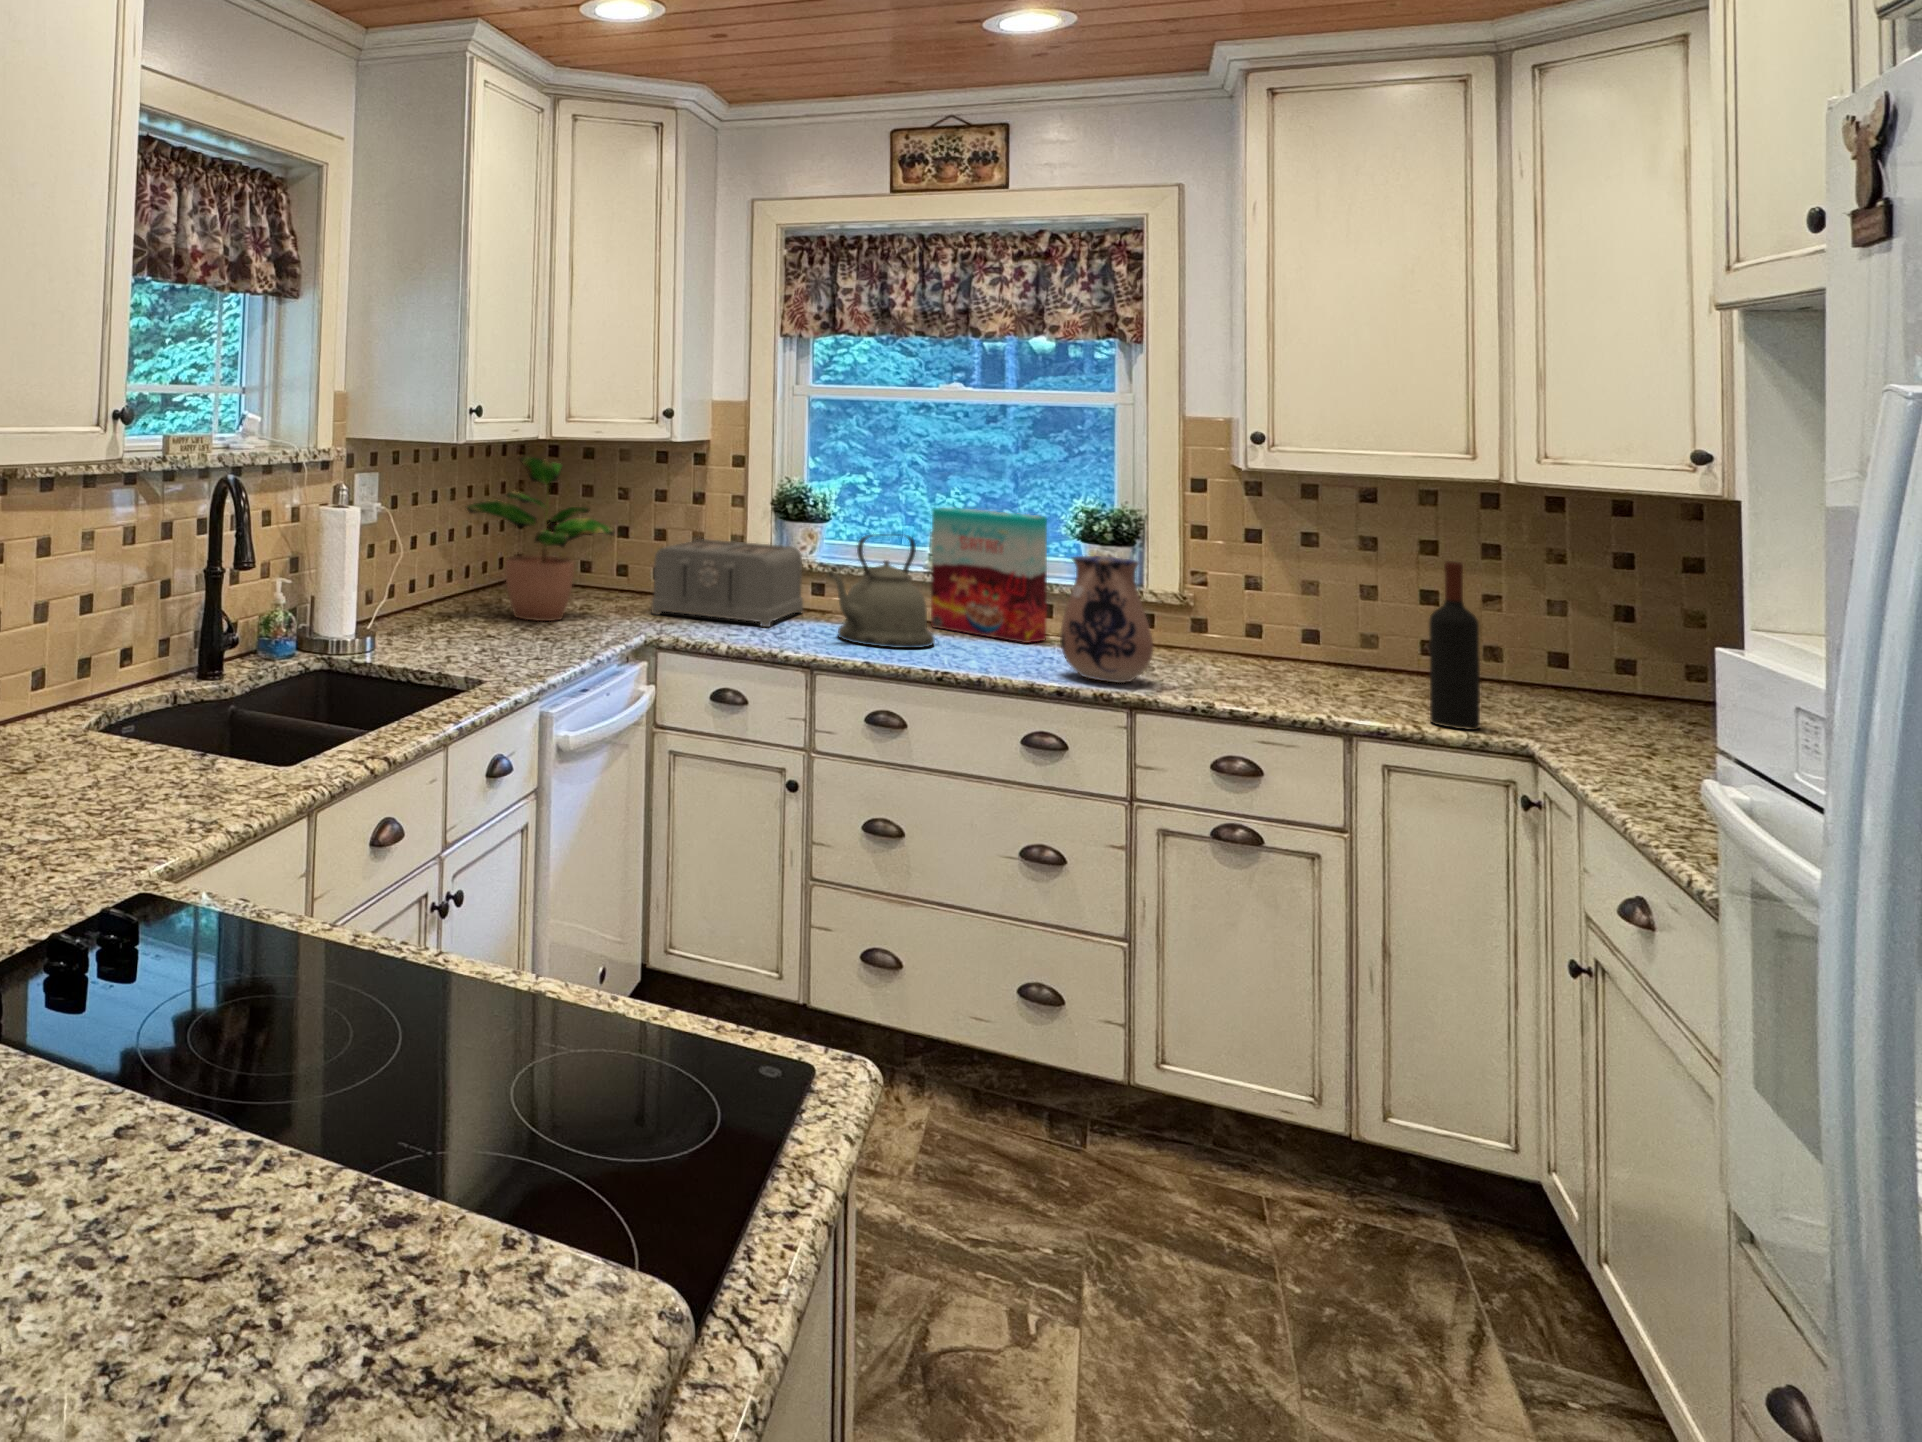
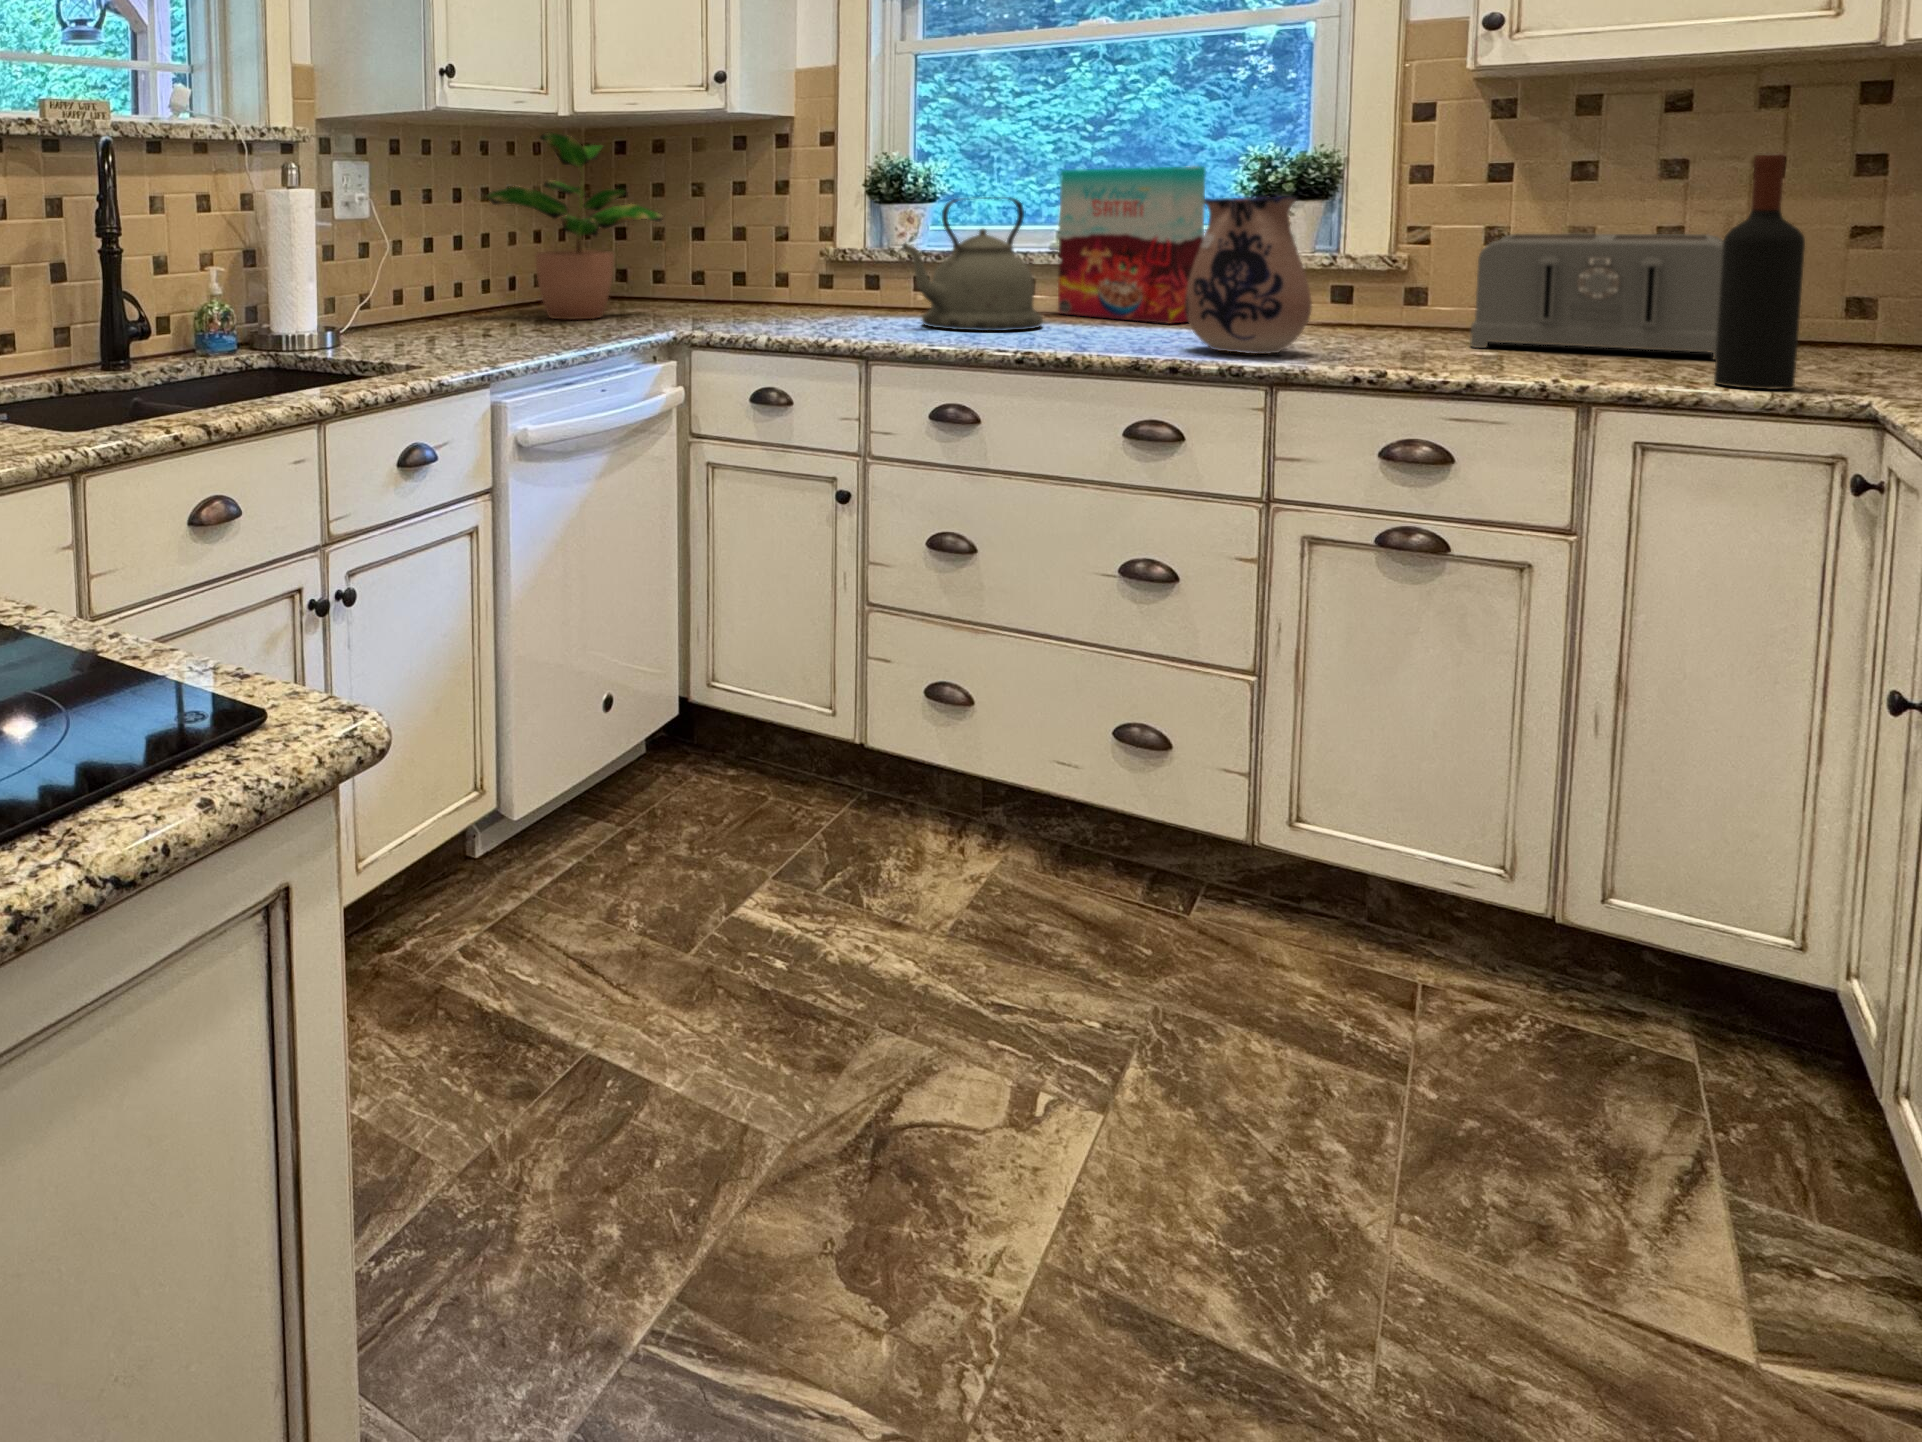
toaster: present [652,539,803,627] -> present [1470,233,1723,359]

